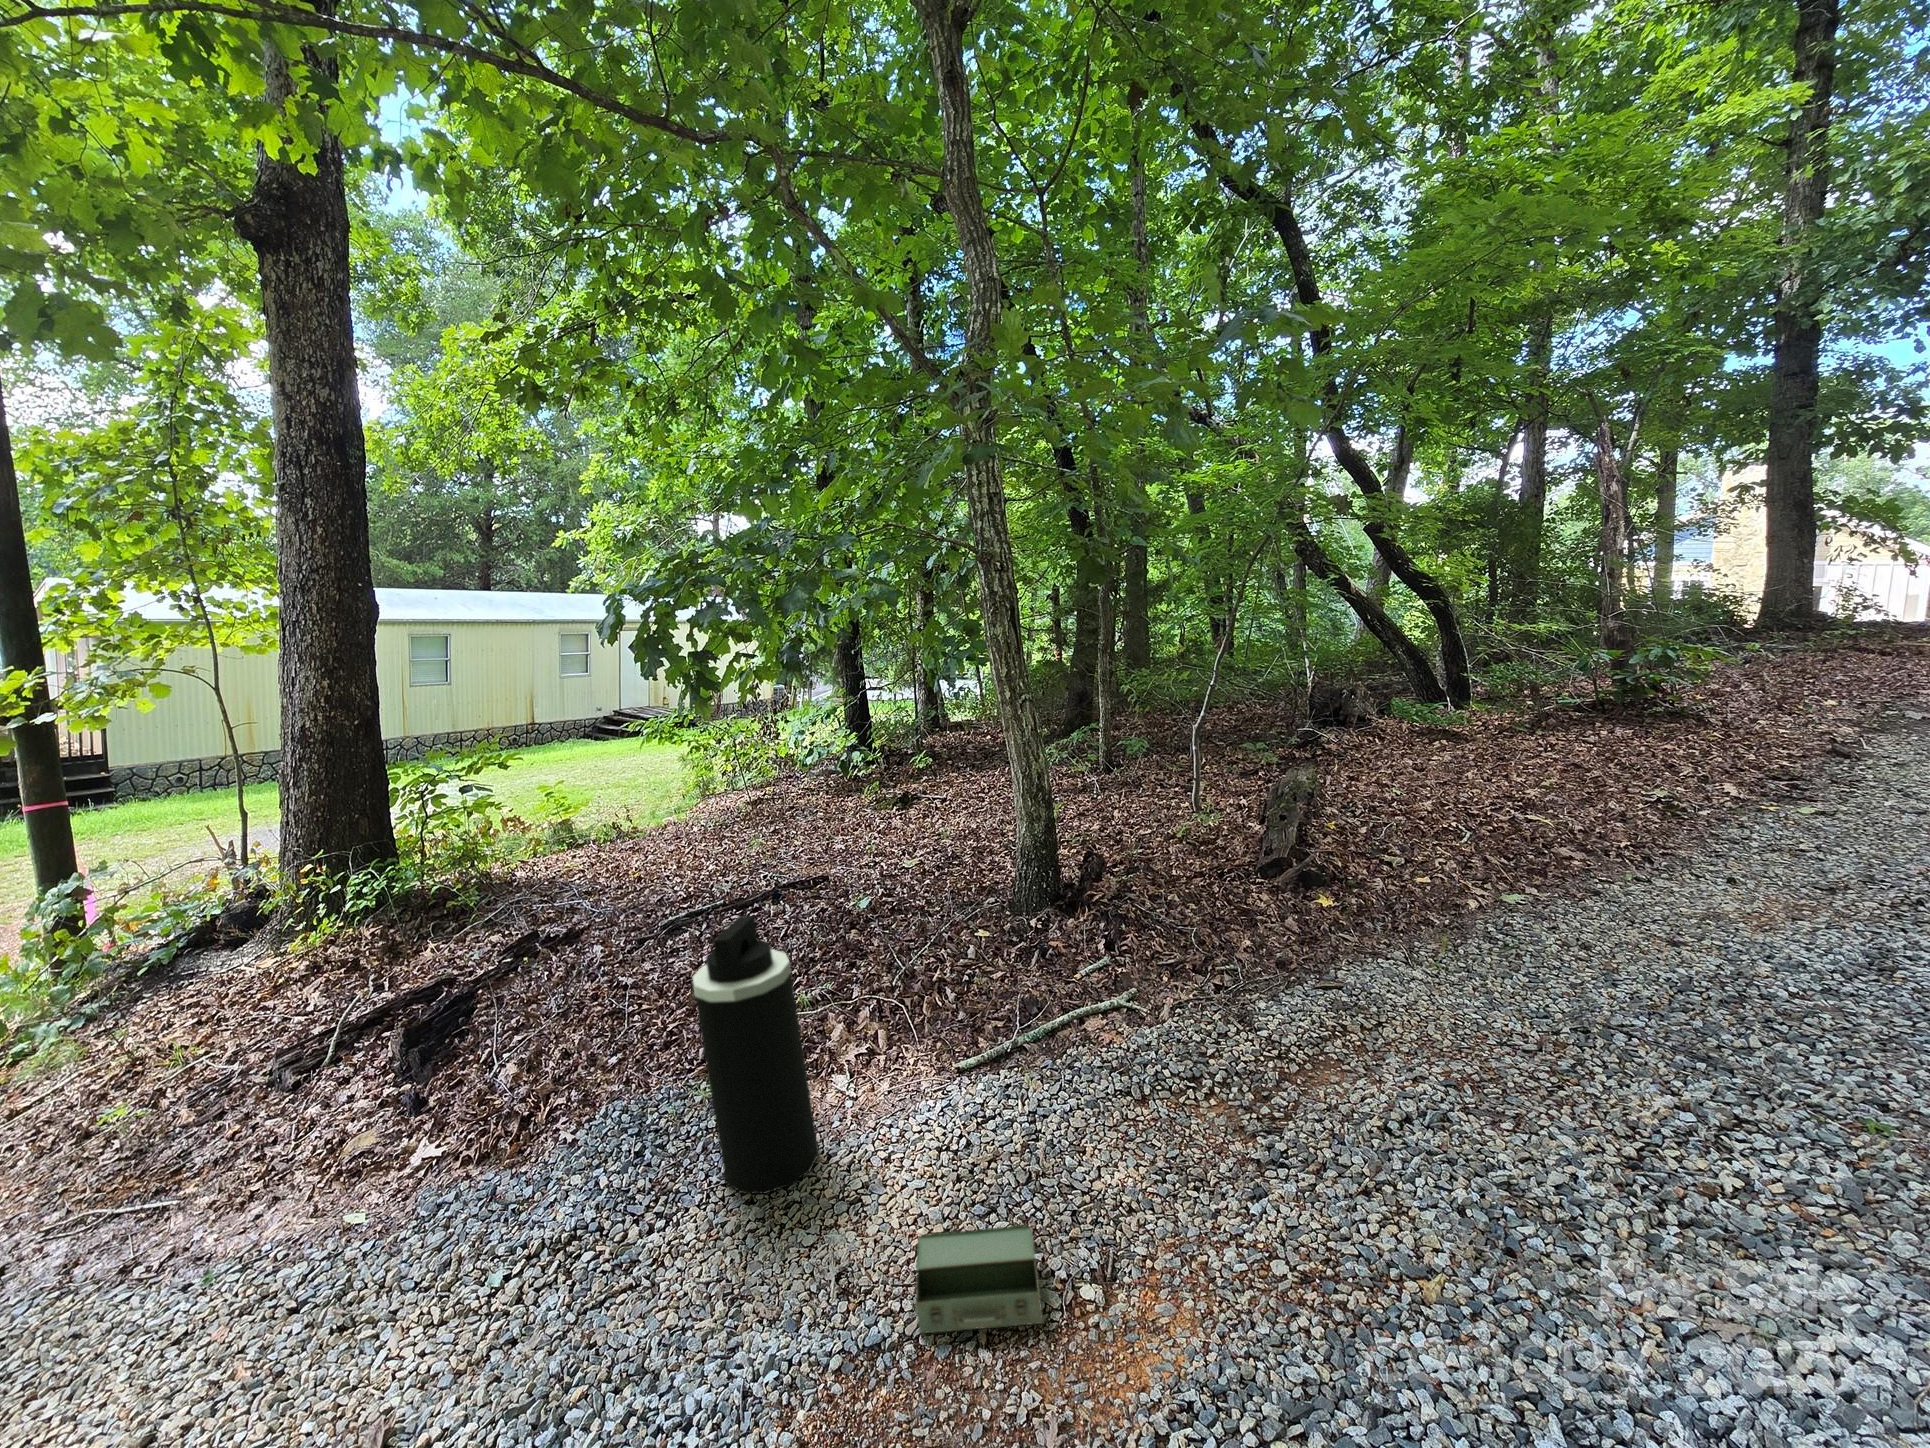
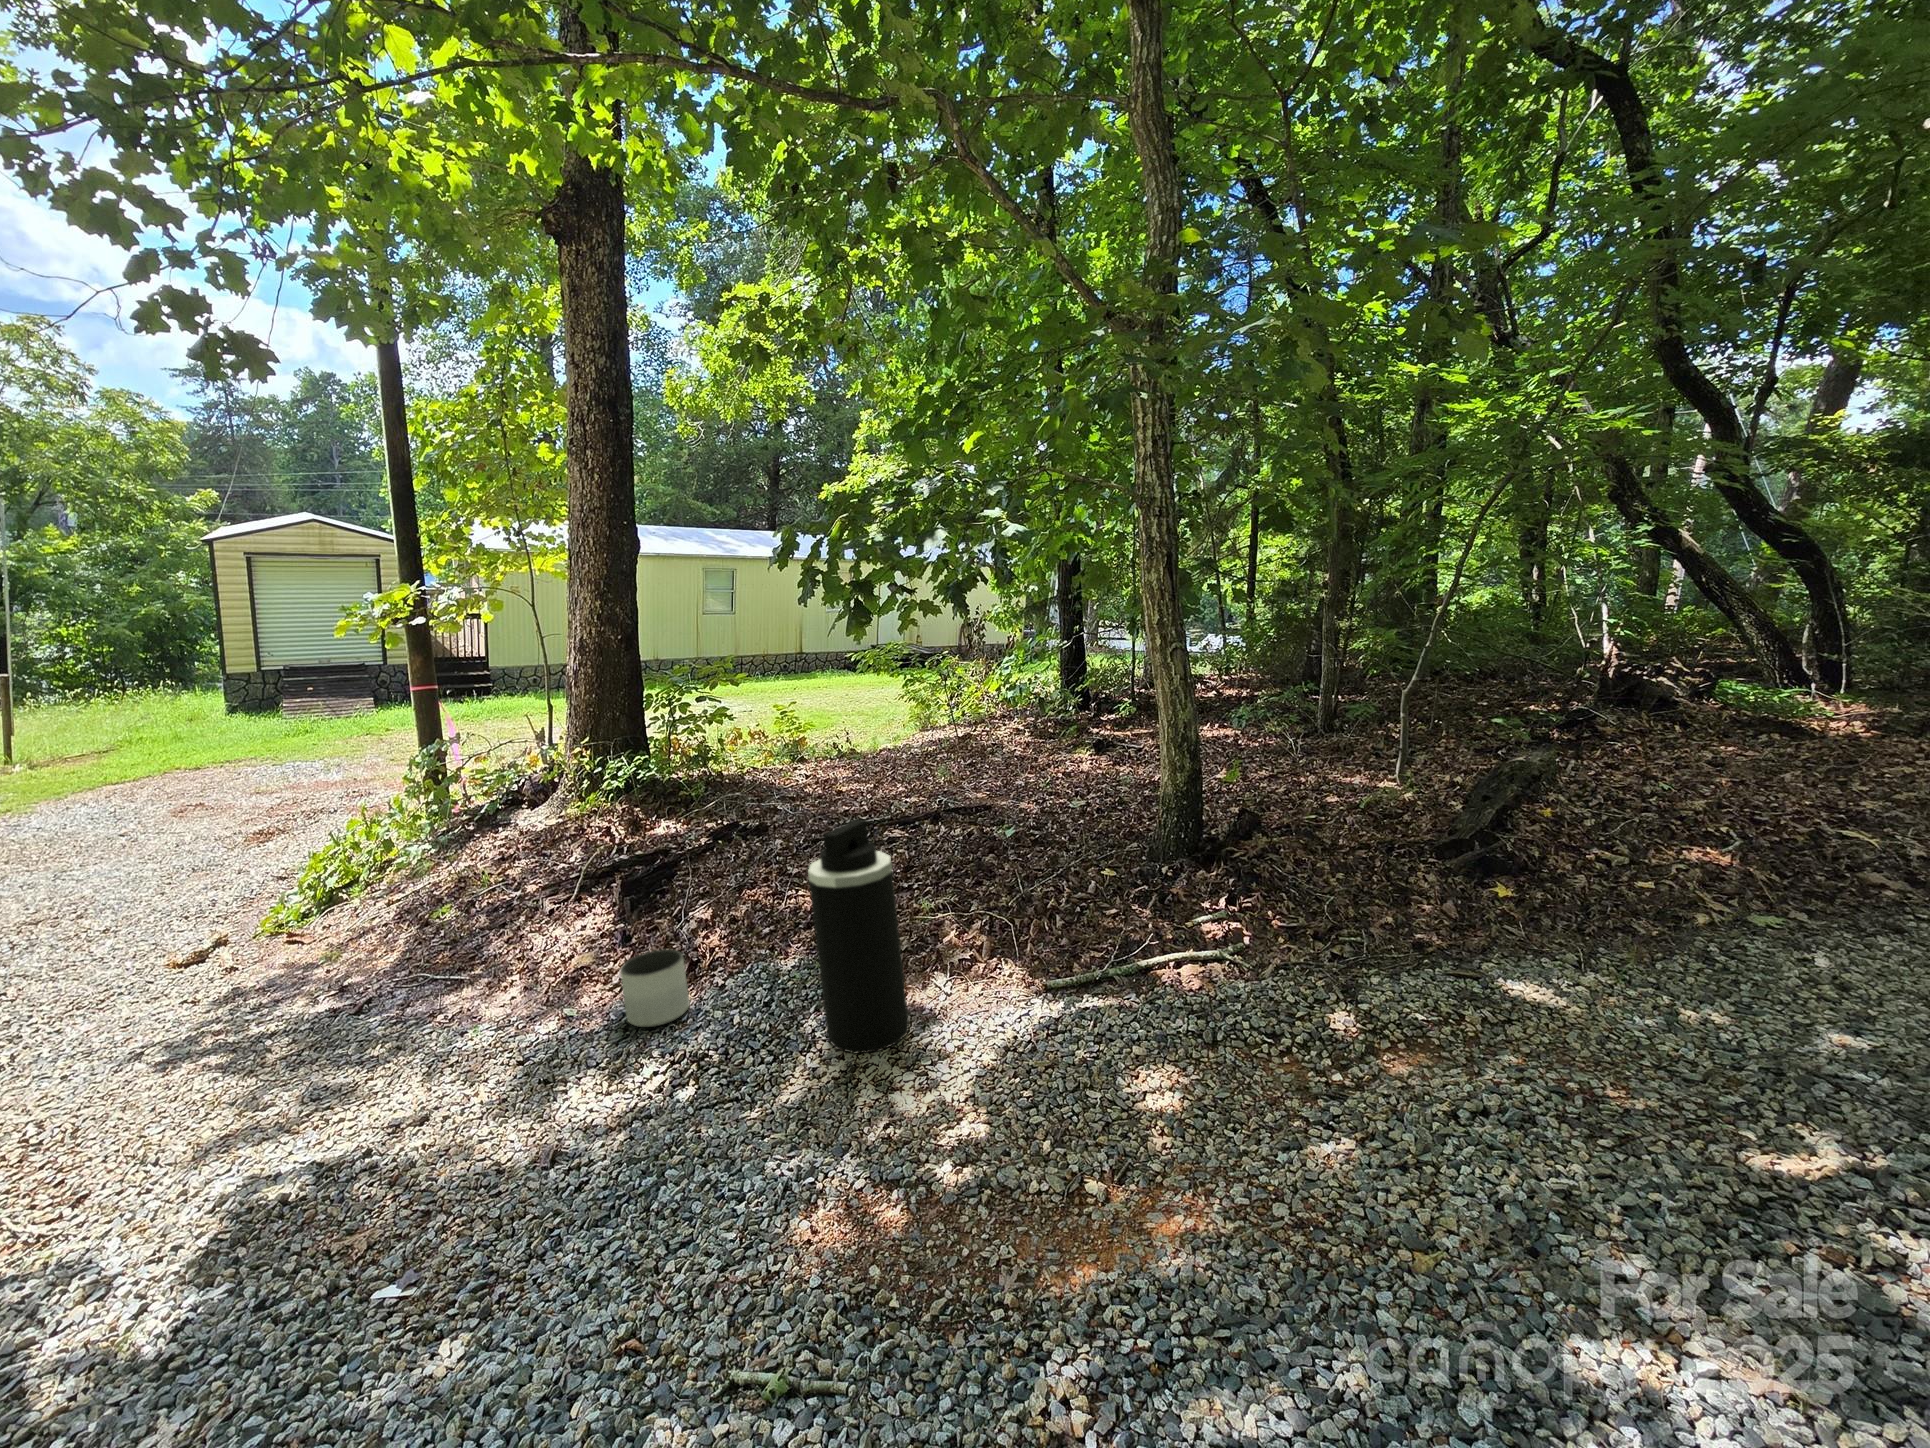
planter: none [434,1109,530,1220] -> present [620,949,690,1027]
toolbox: present [915,1225,1043,1333] -> none [932,1107,1054,1200]

